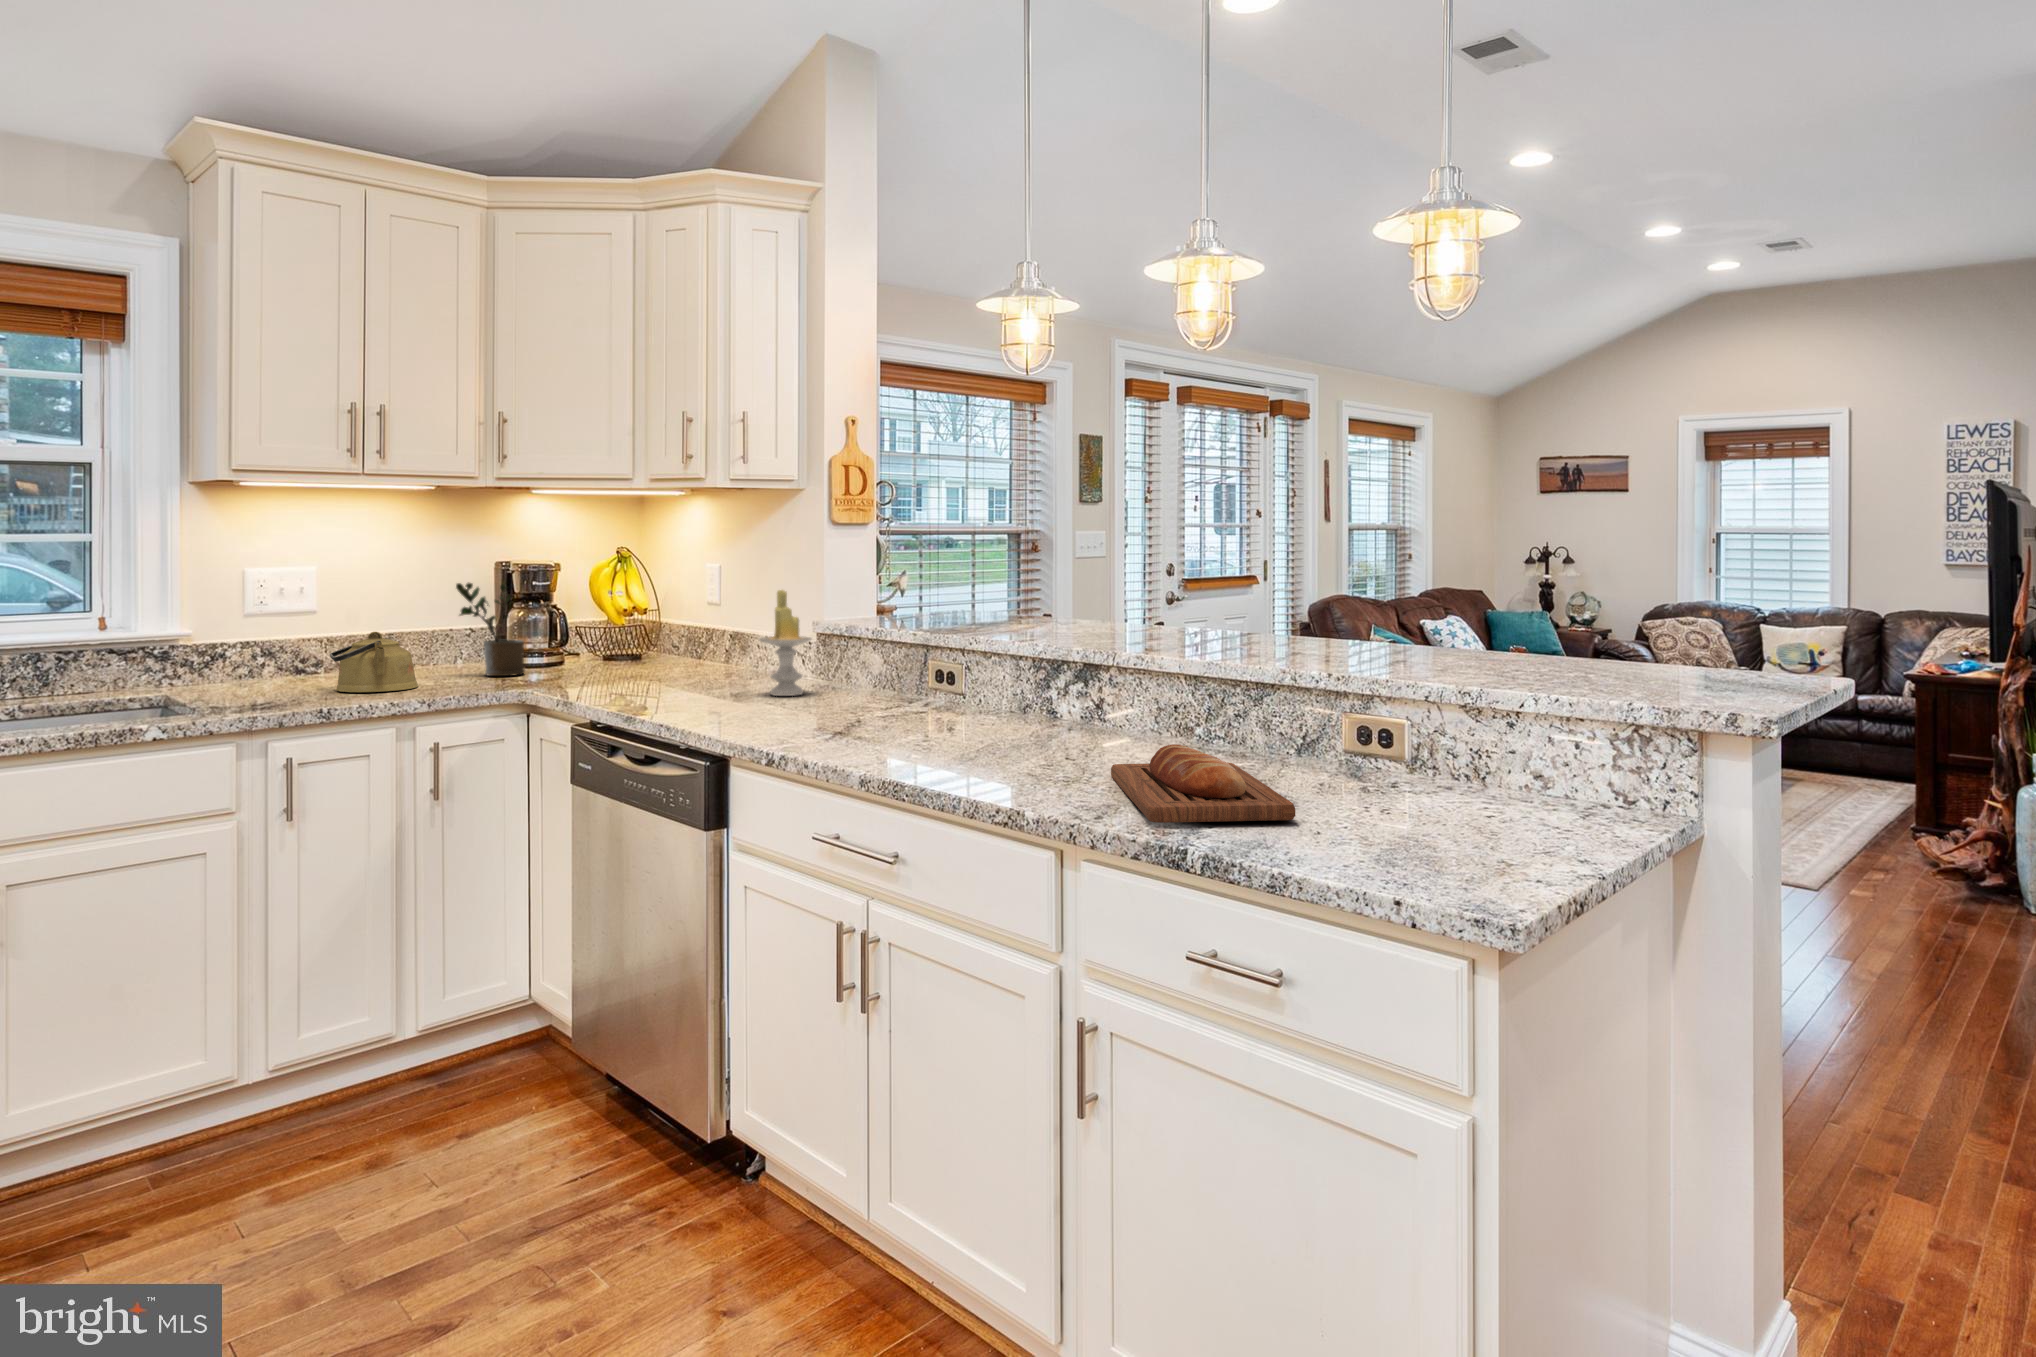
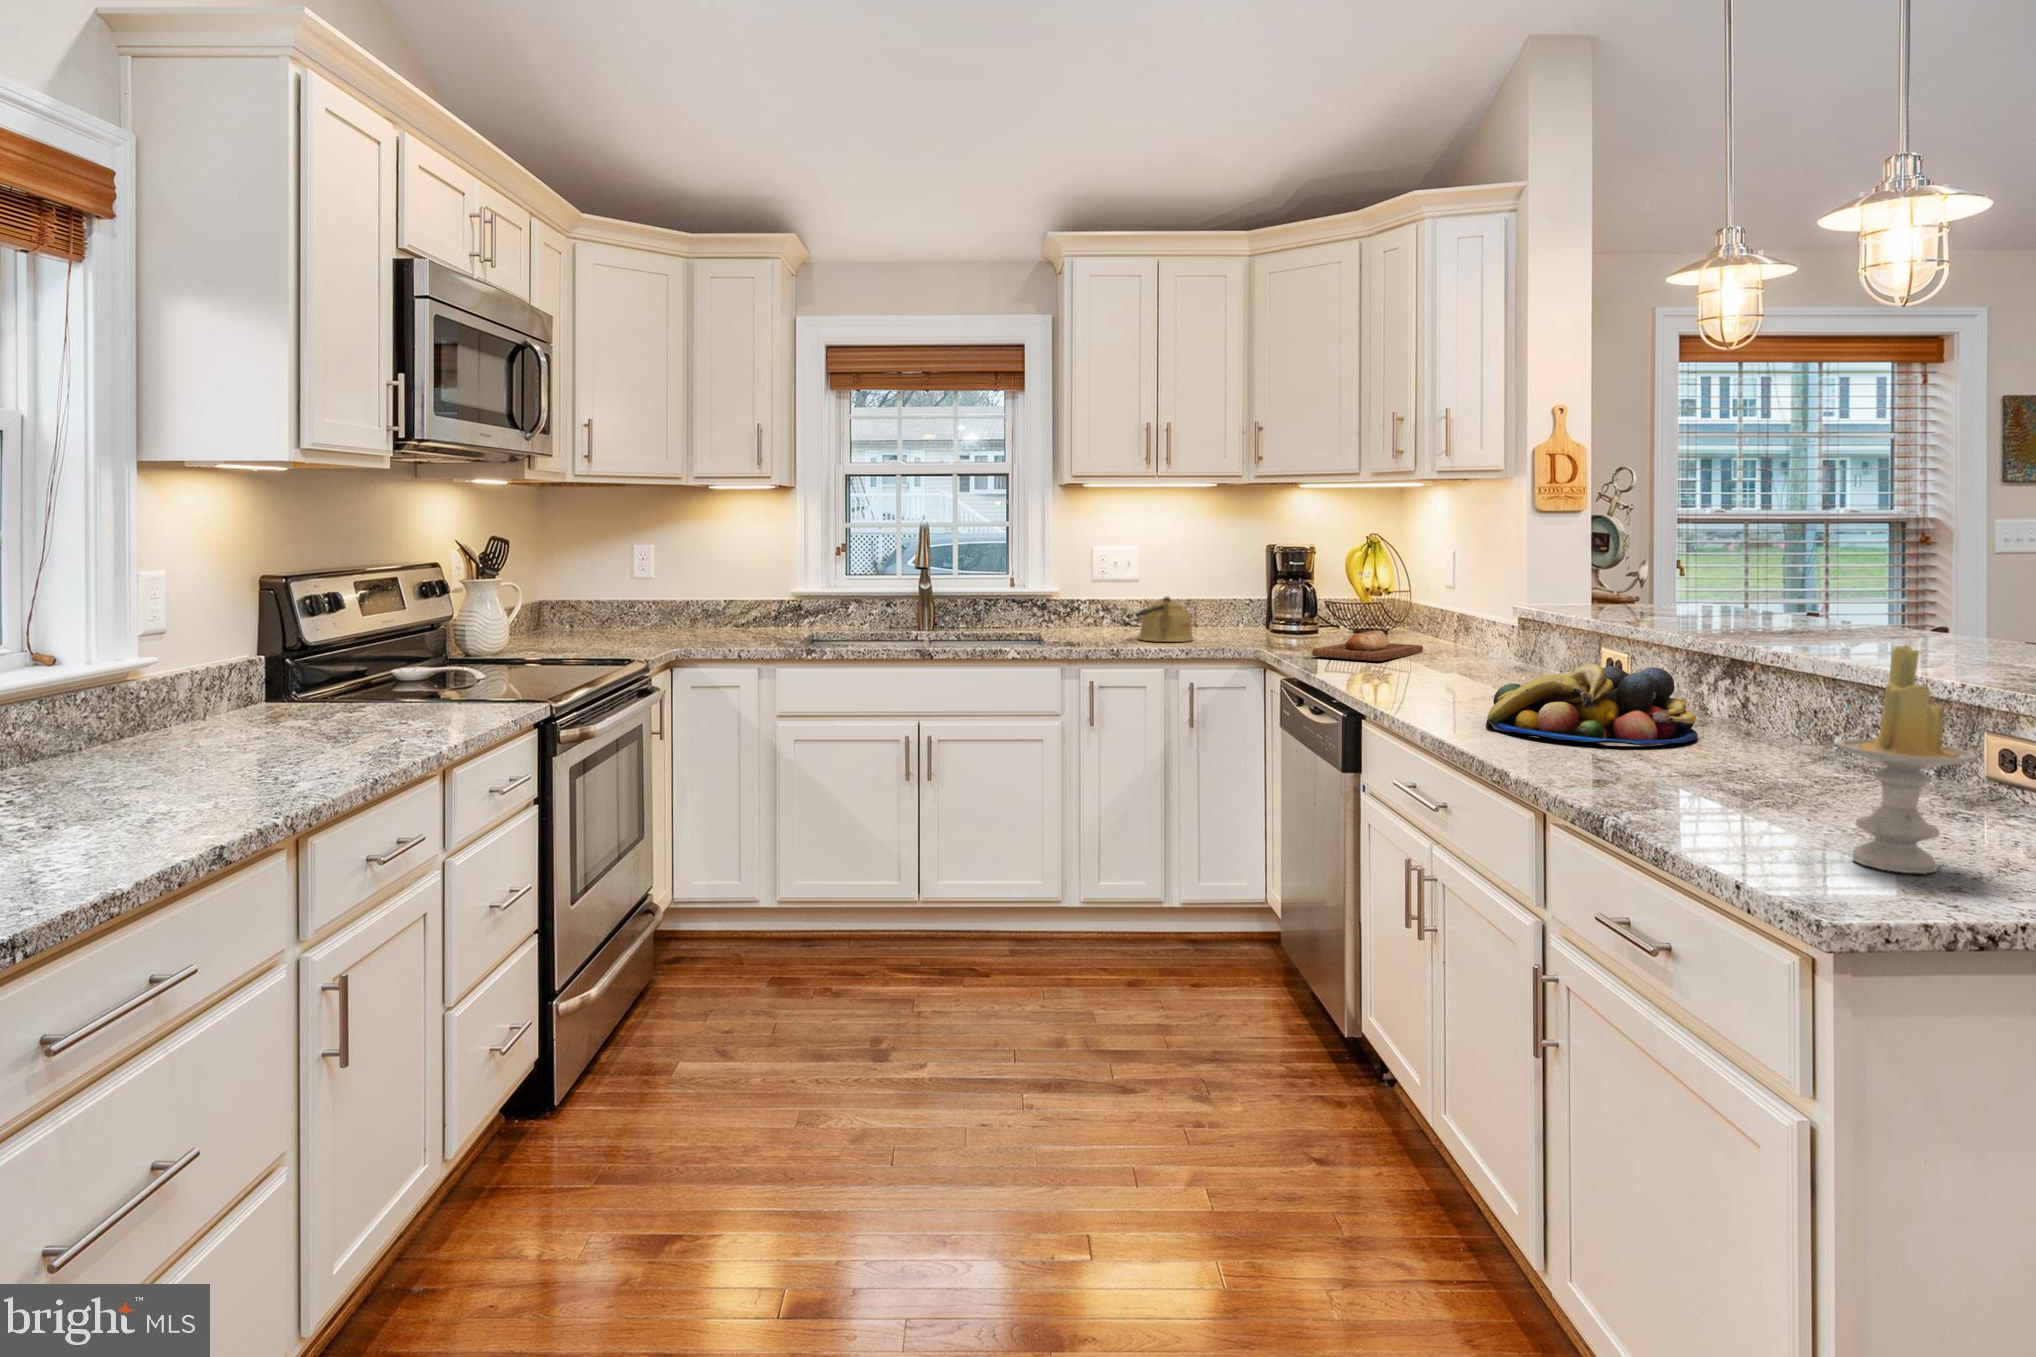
potted plant: present [456,583,525,676] -> none [1232,561,1280,638]
candle: present [759,590,812,696] -> present [1838,645,1976,873]
fruit bowl: none [889,678,1088,761] -> present [1486,664,1698,745]
bread loaf: present [1111,744,1295,823] -> present [1312,630,1423,661]

